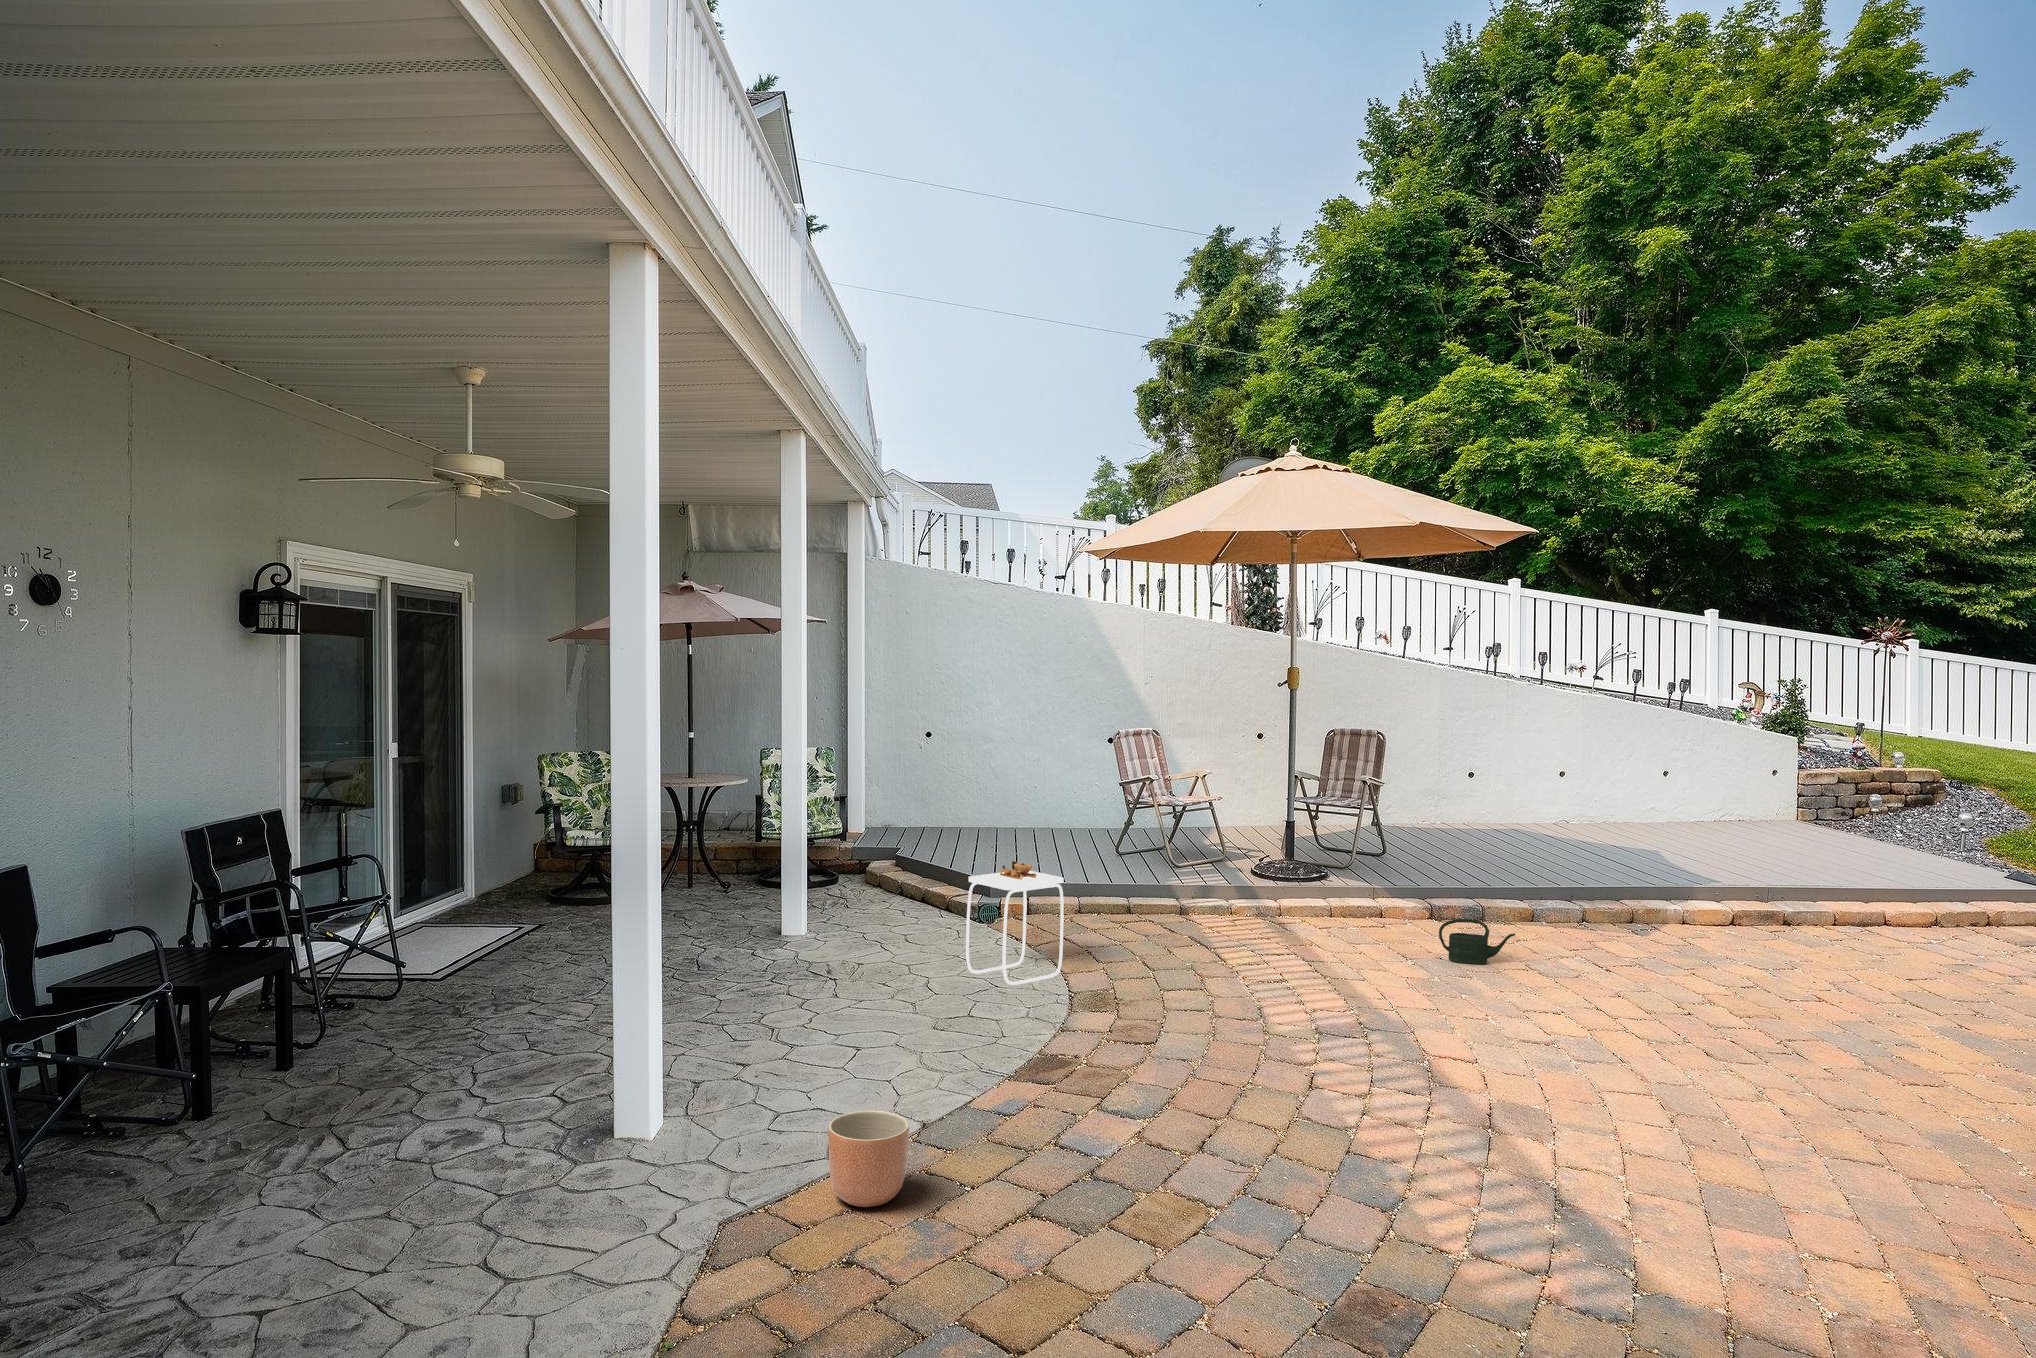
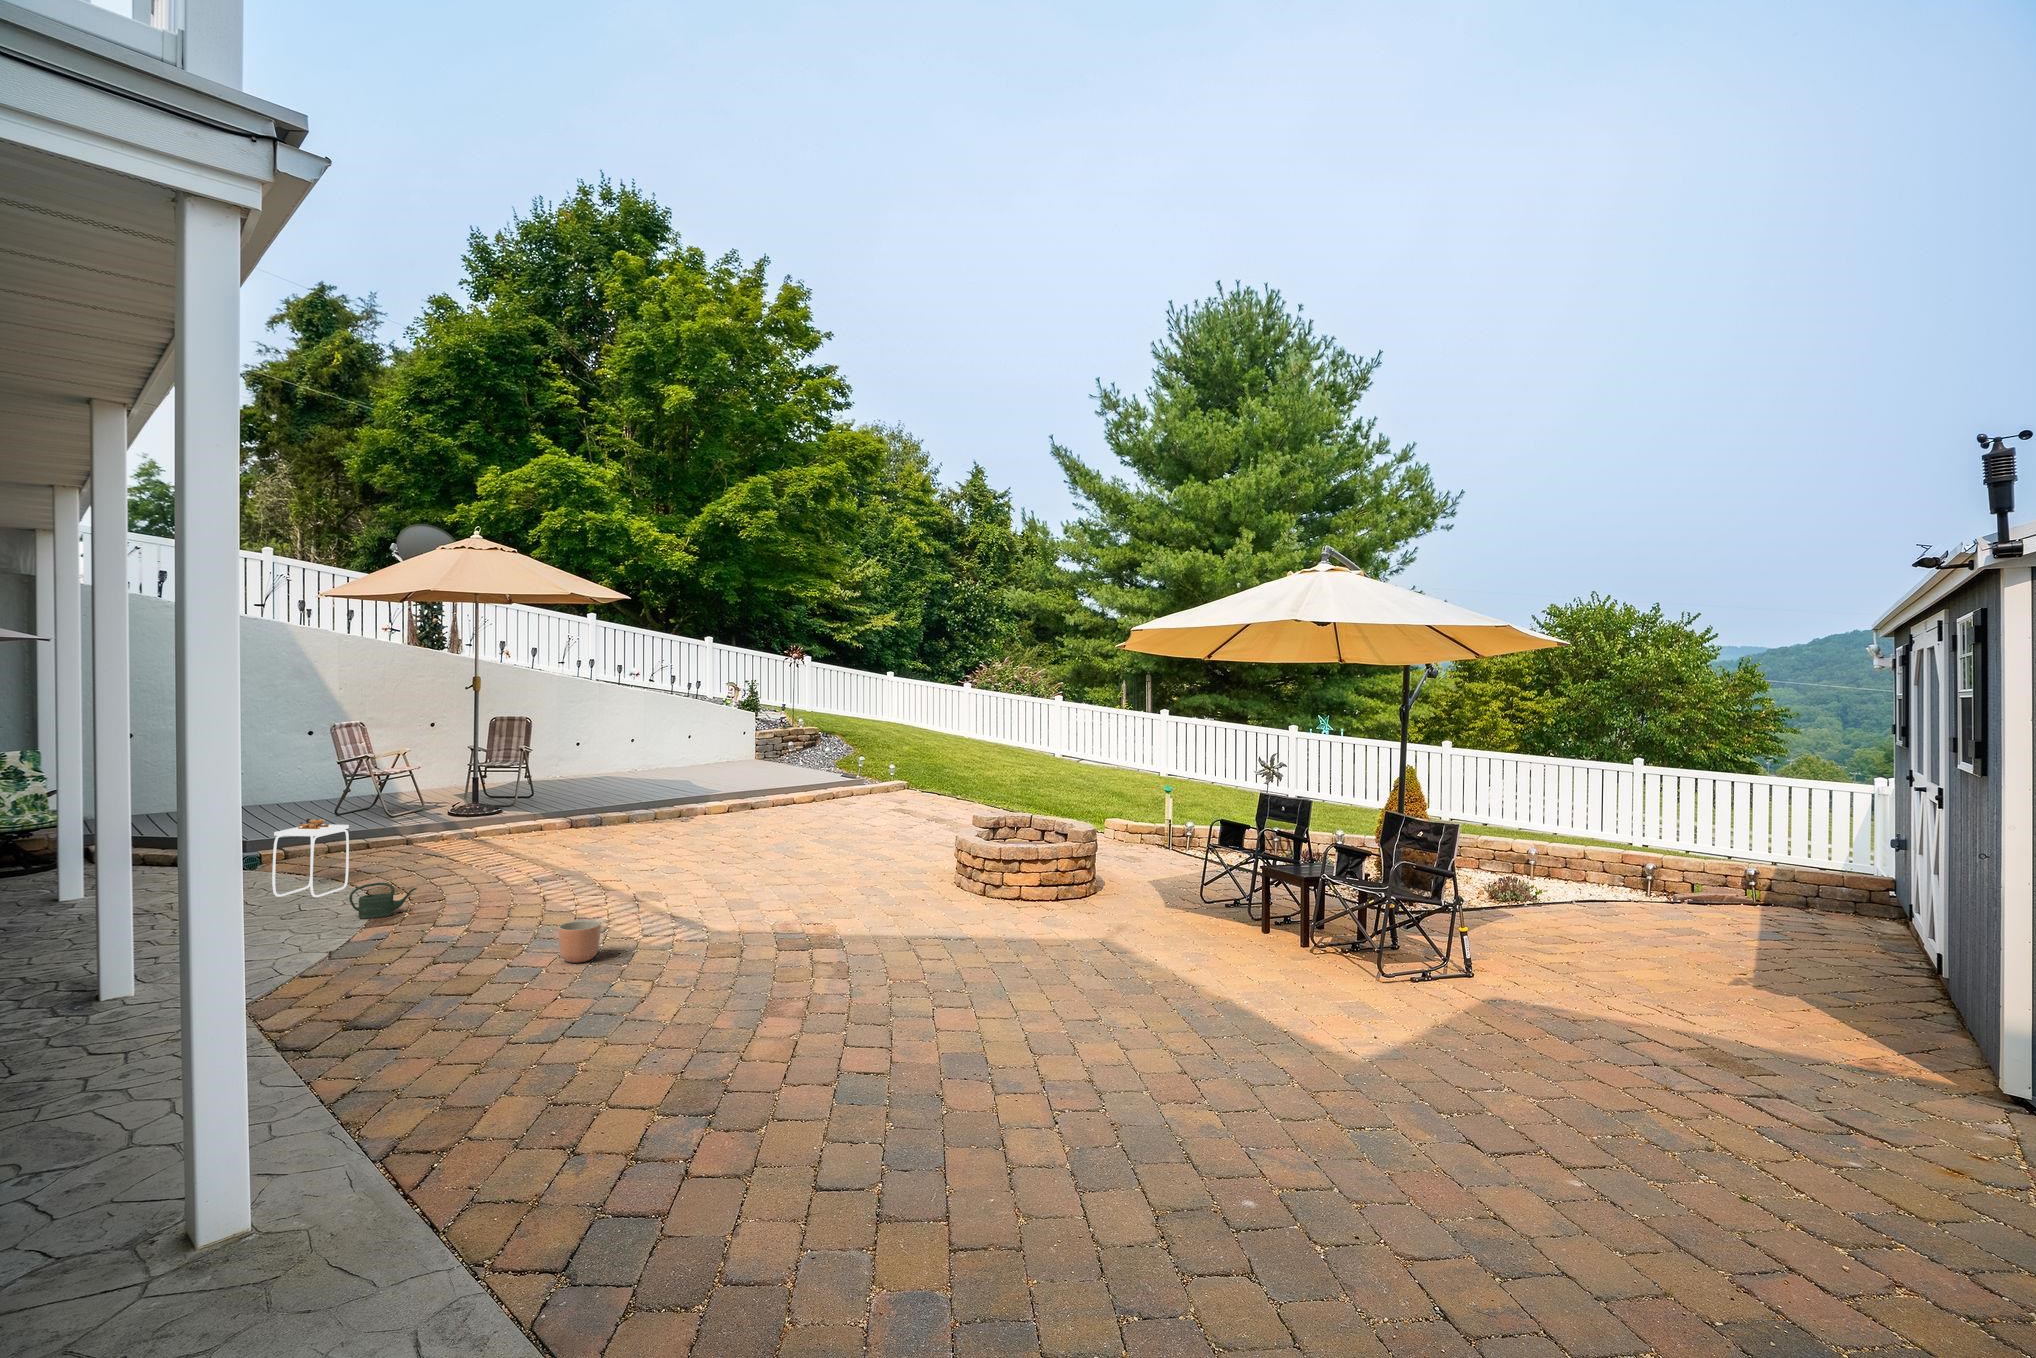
watering can: present [1439,919,1515,964] -> present [349,883,417,919]
planter: present [828,1110,909,1207] -> present [559,920,601,963]

